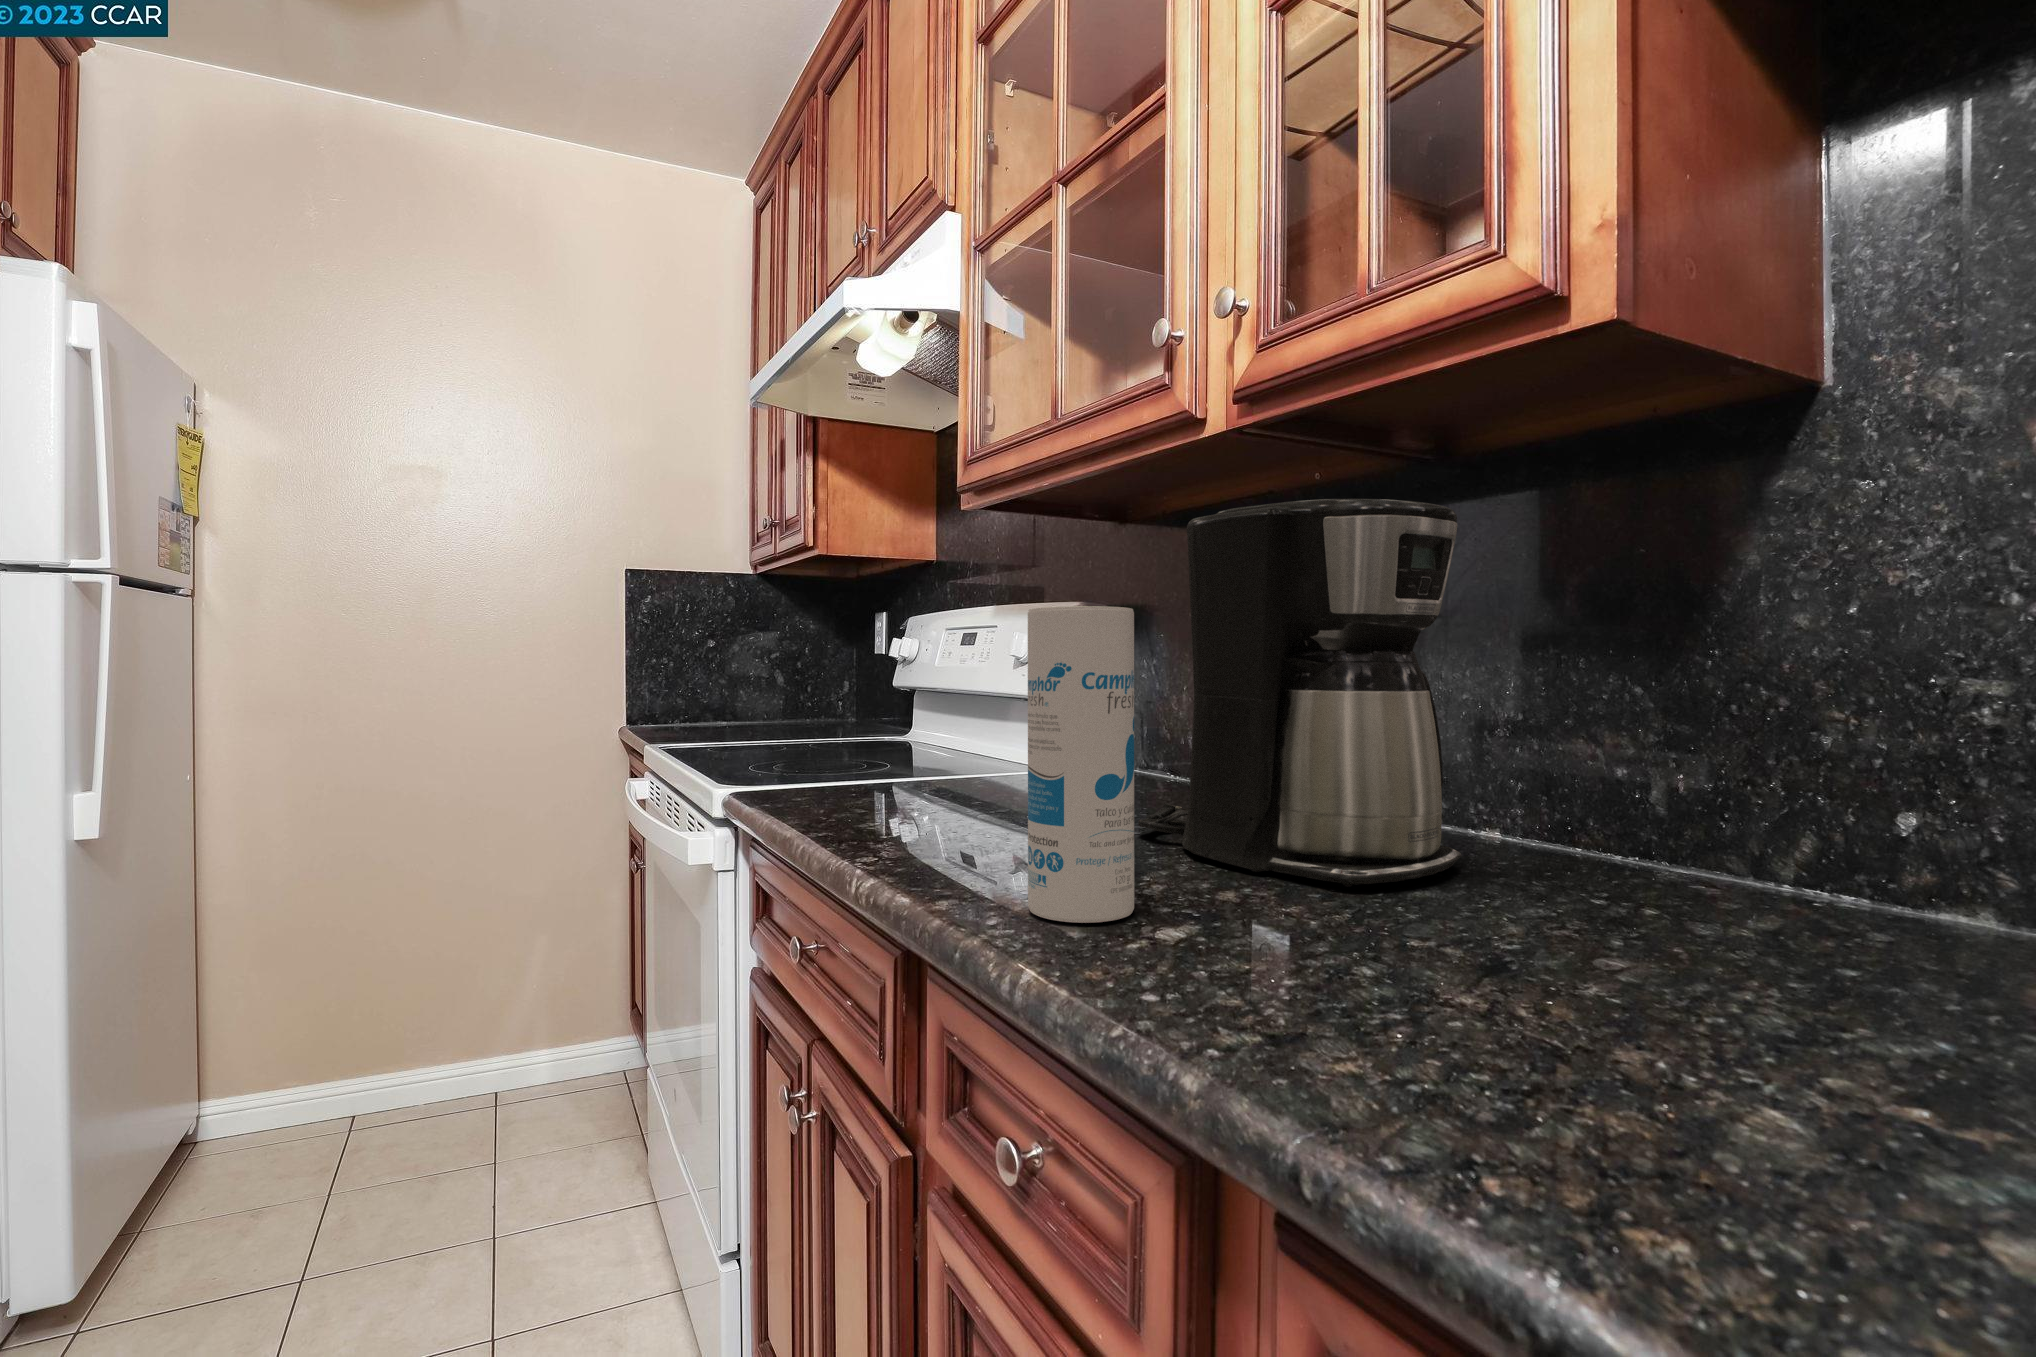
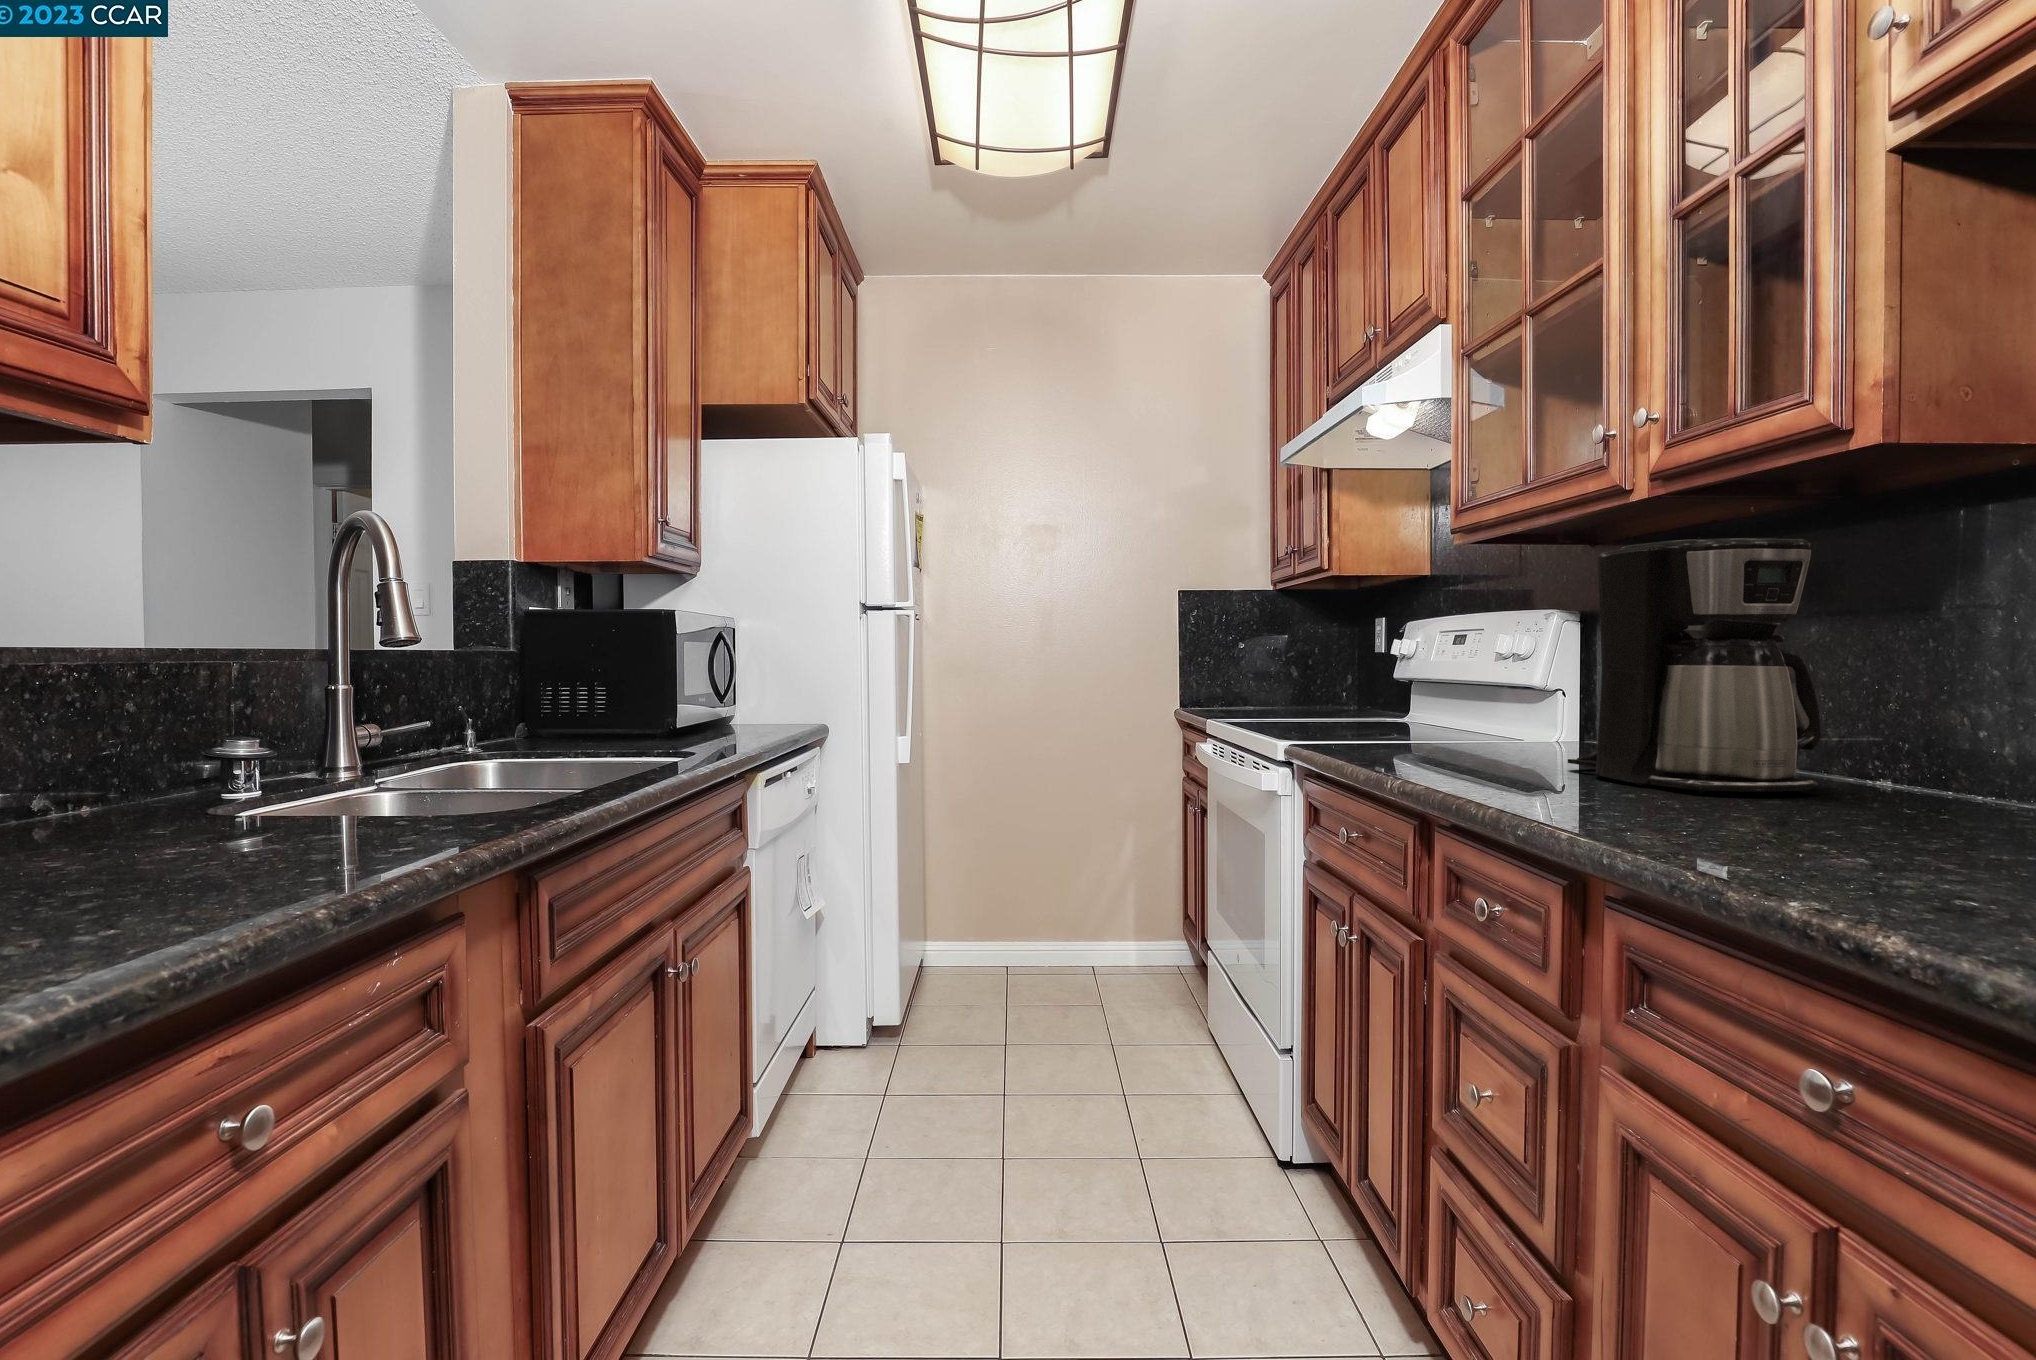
canister: present [1028,606,1134,923] -> none [1465,613,1535,790]

